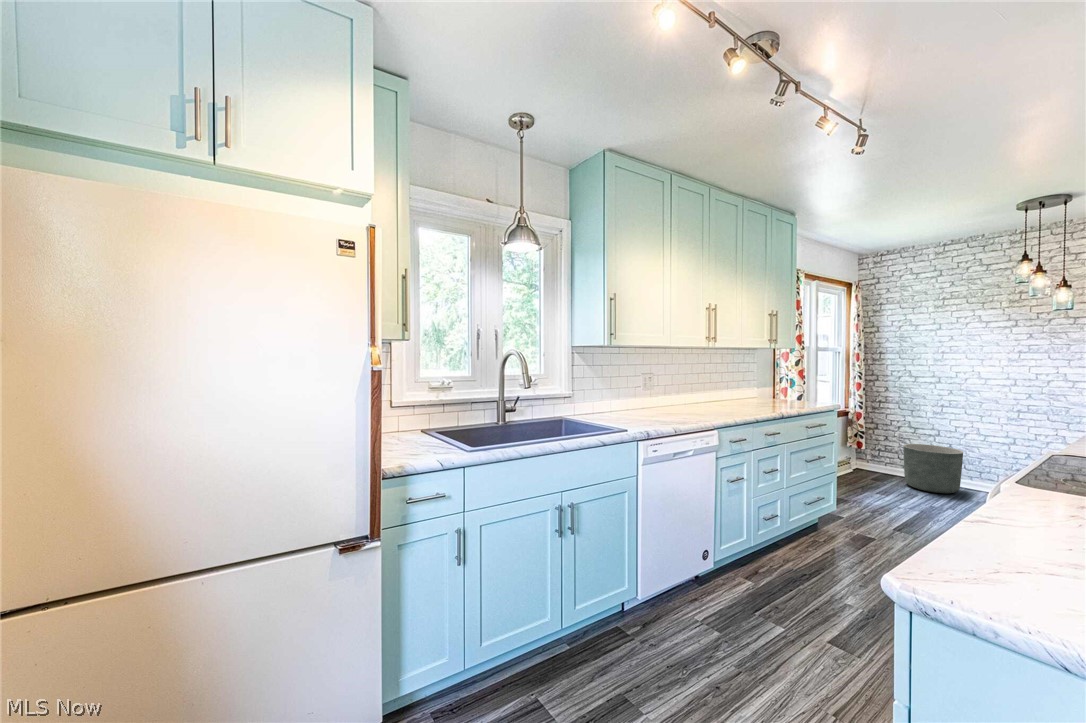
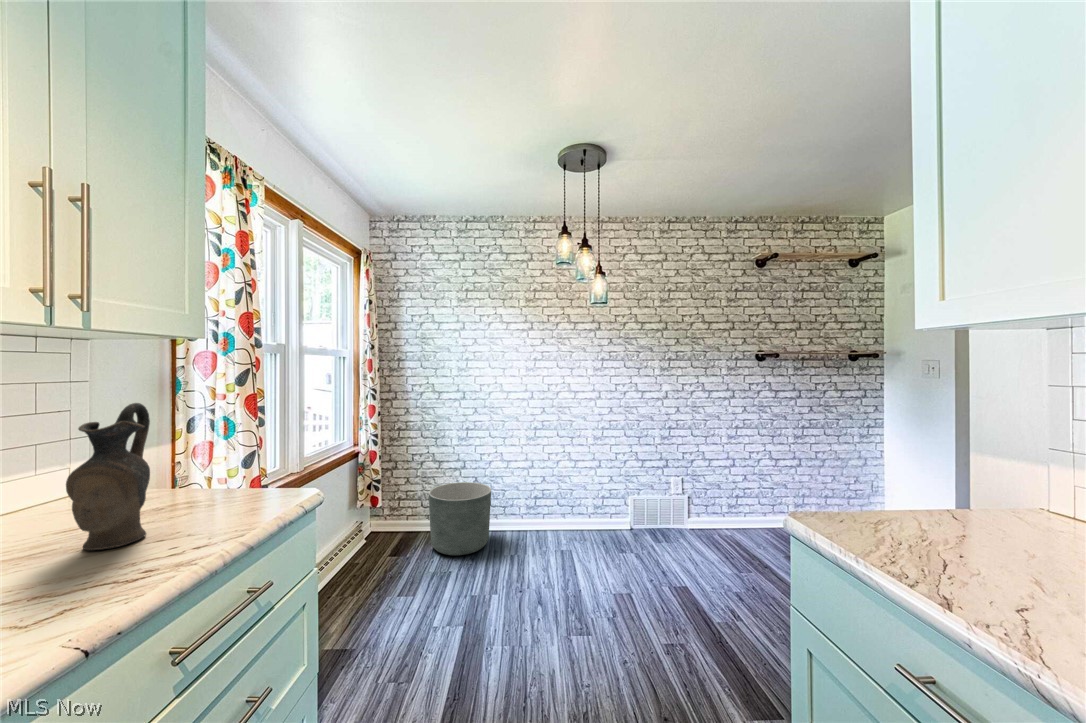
ceramic pitcher: none [771,366,789,405] -> present [66,403,150,550]

